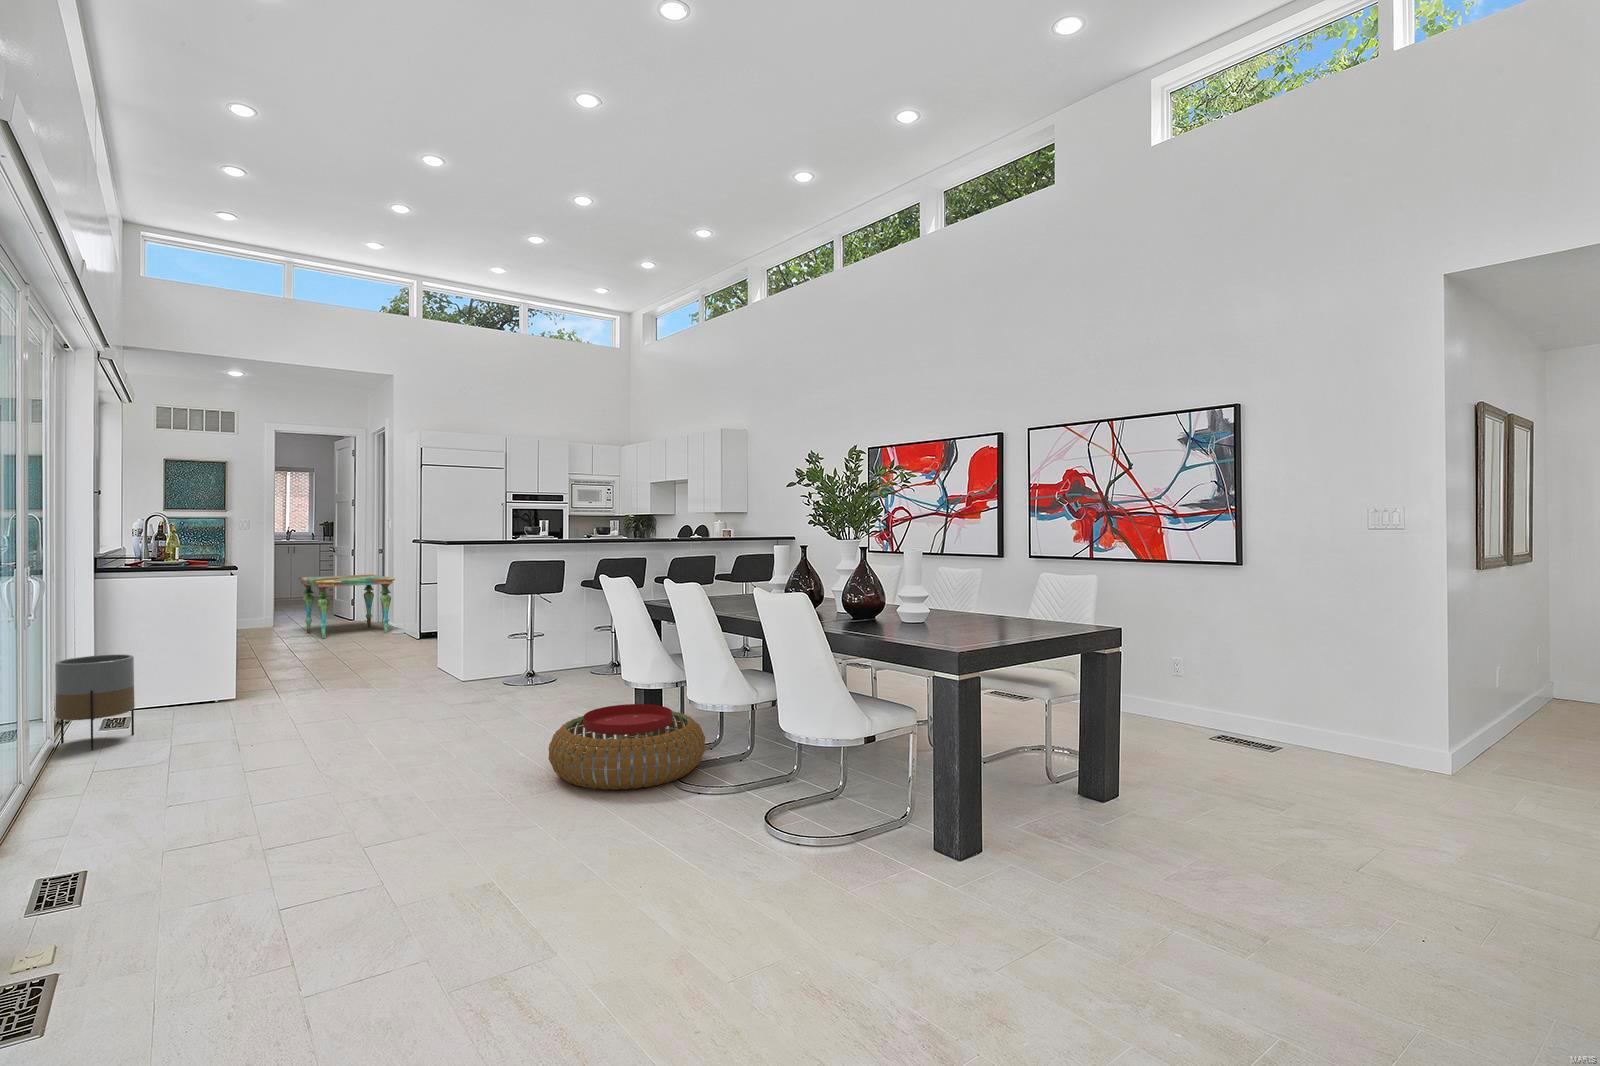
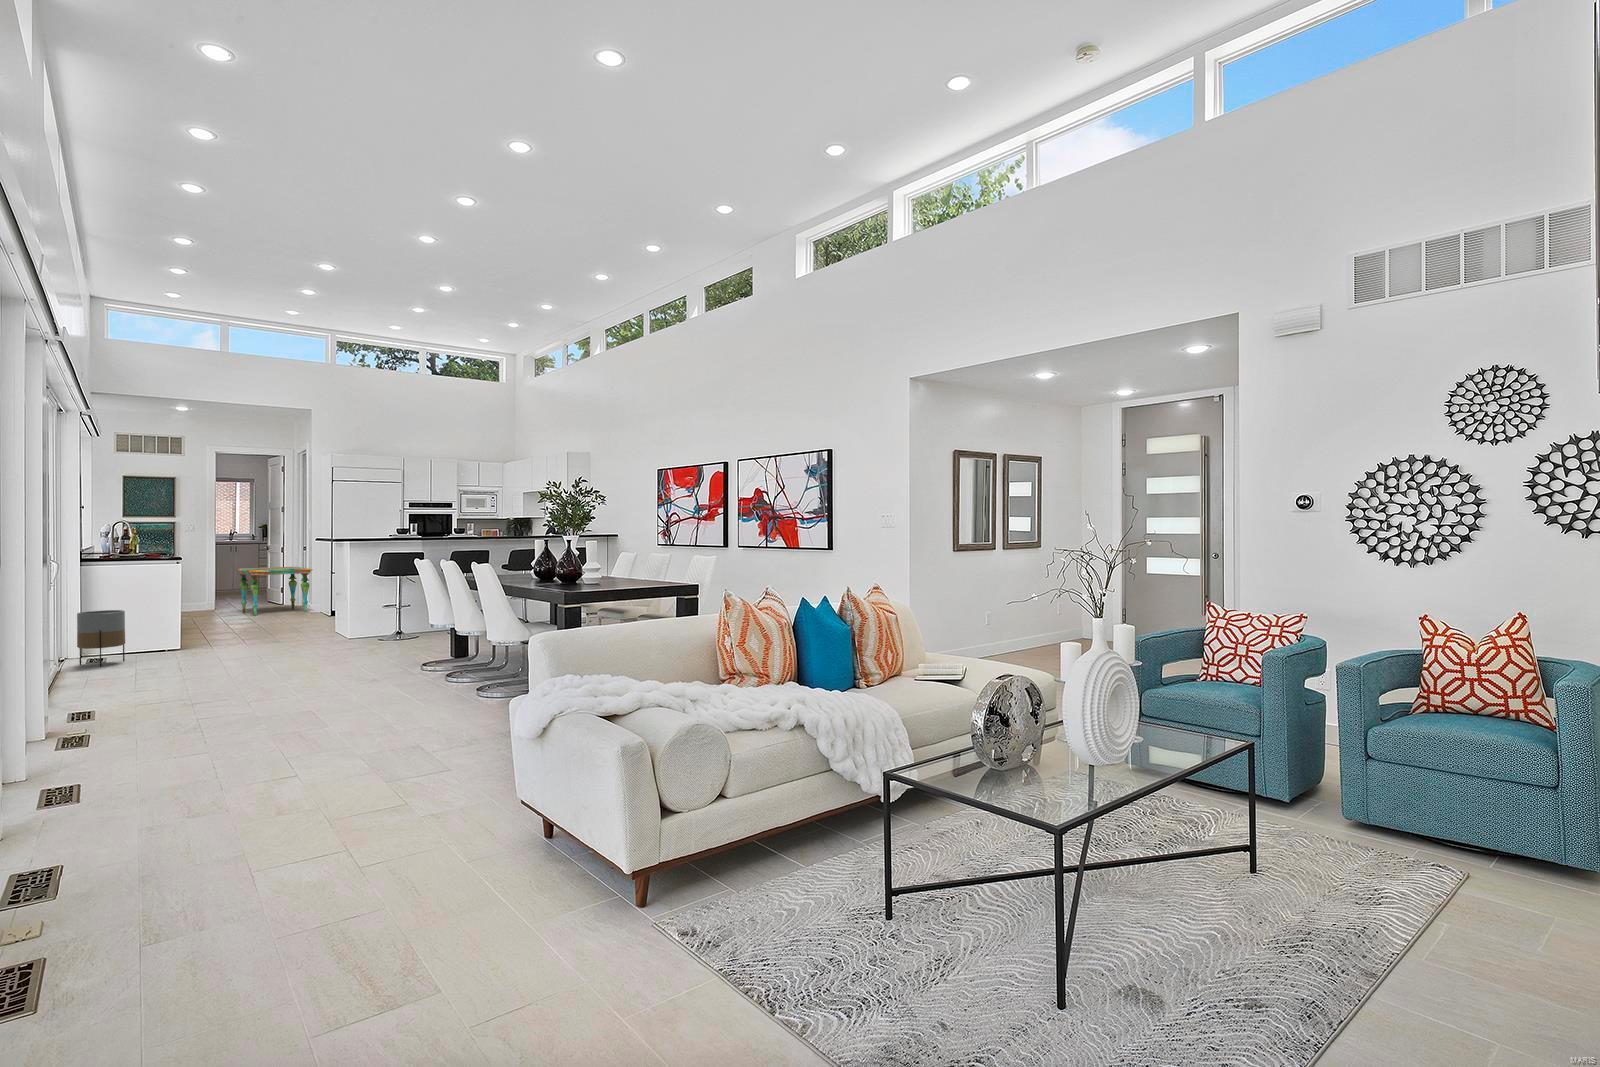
pouf: present [549,704,705,790] -> none [377,635,476,677]

